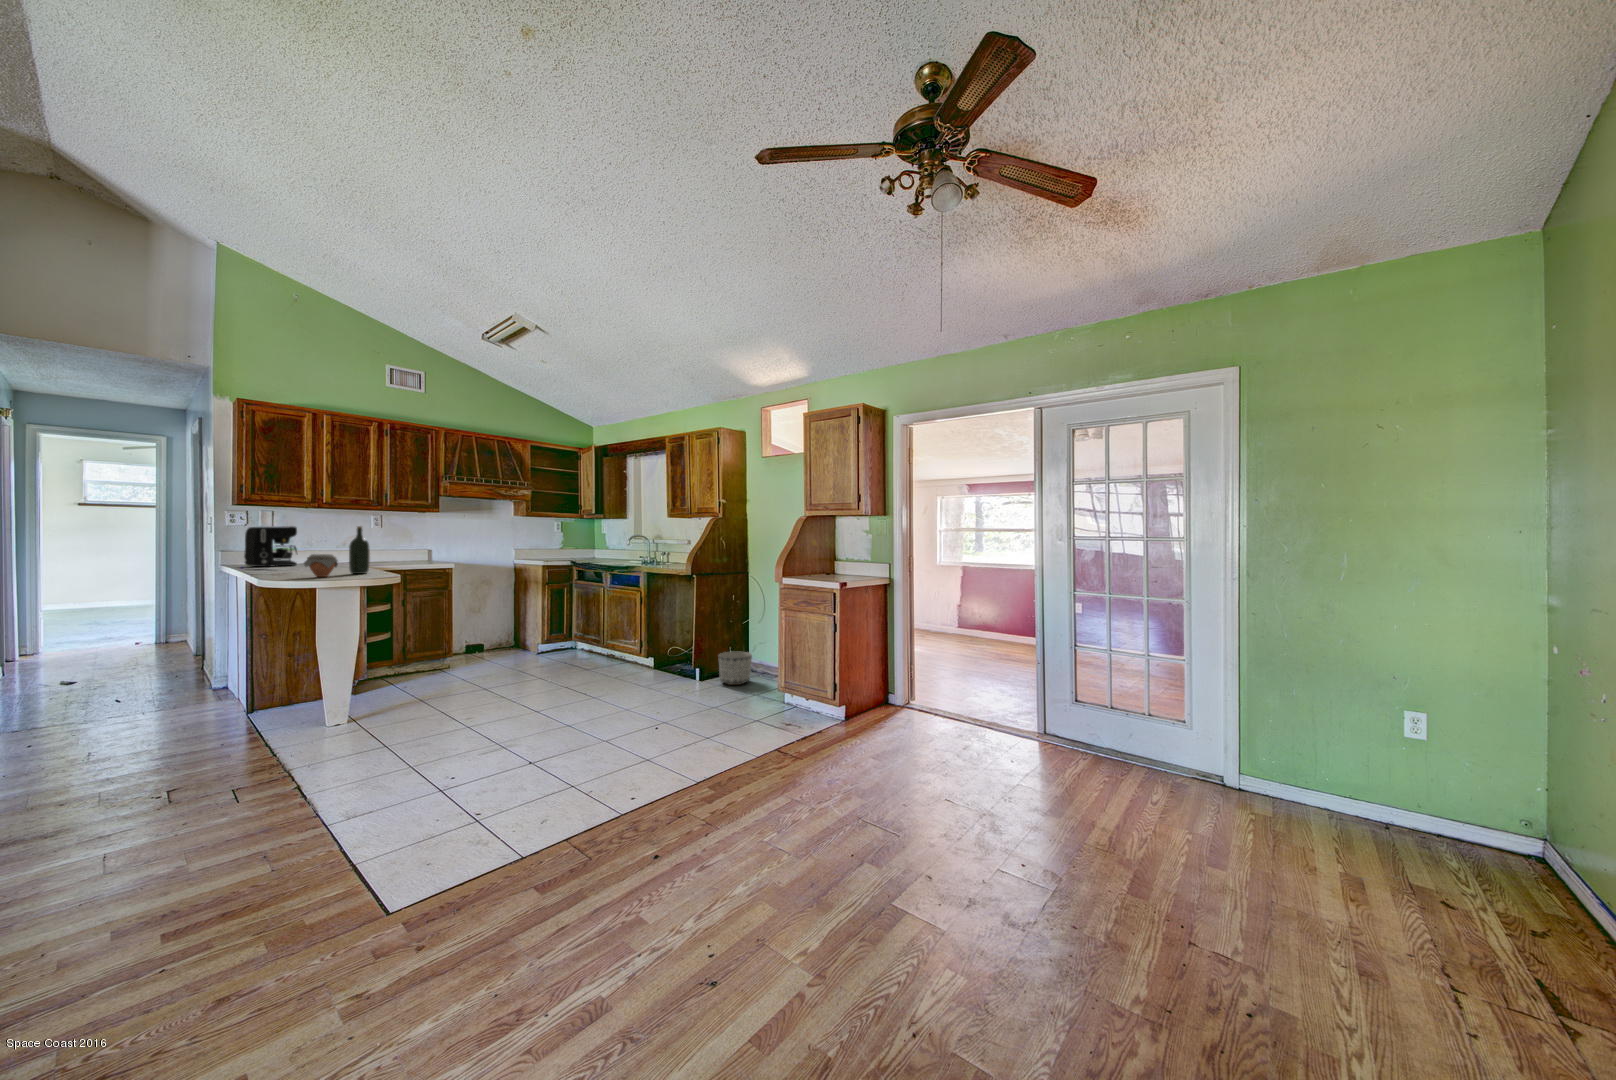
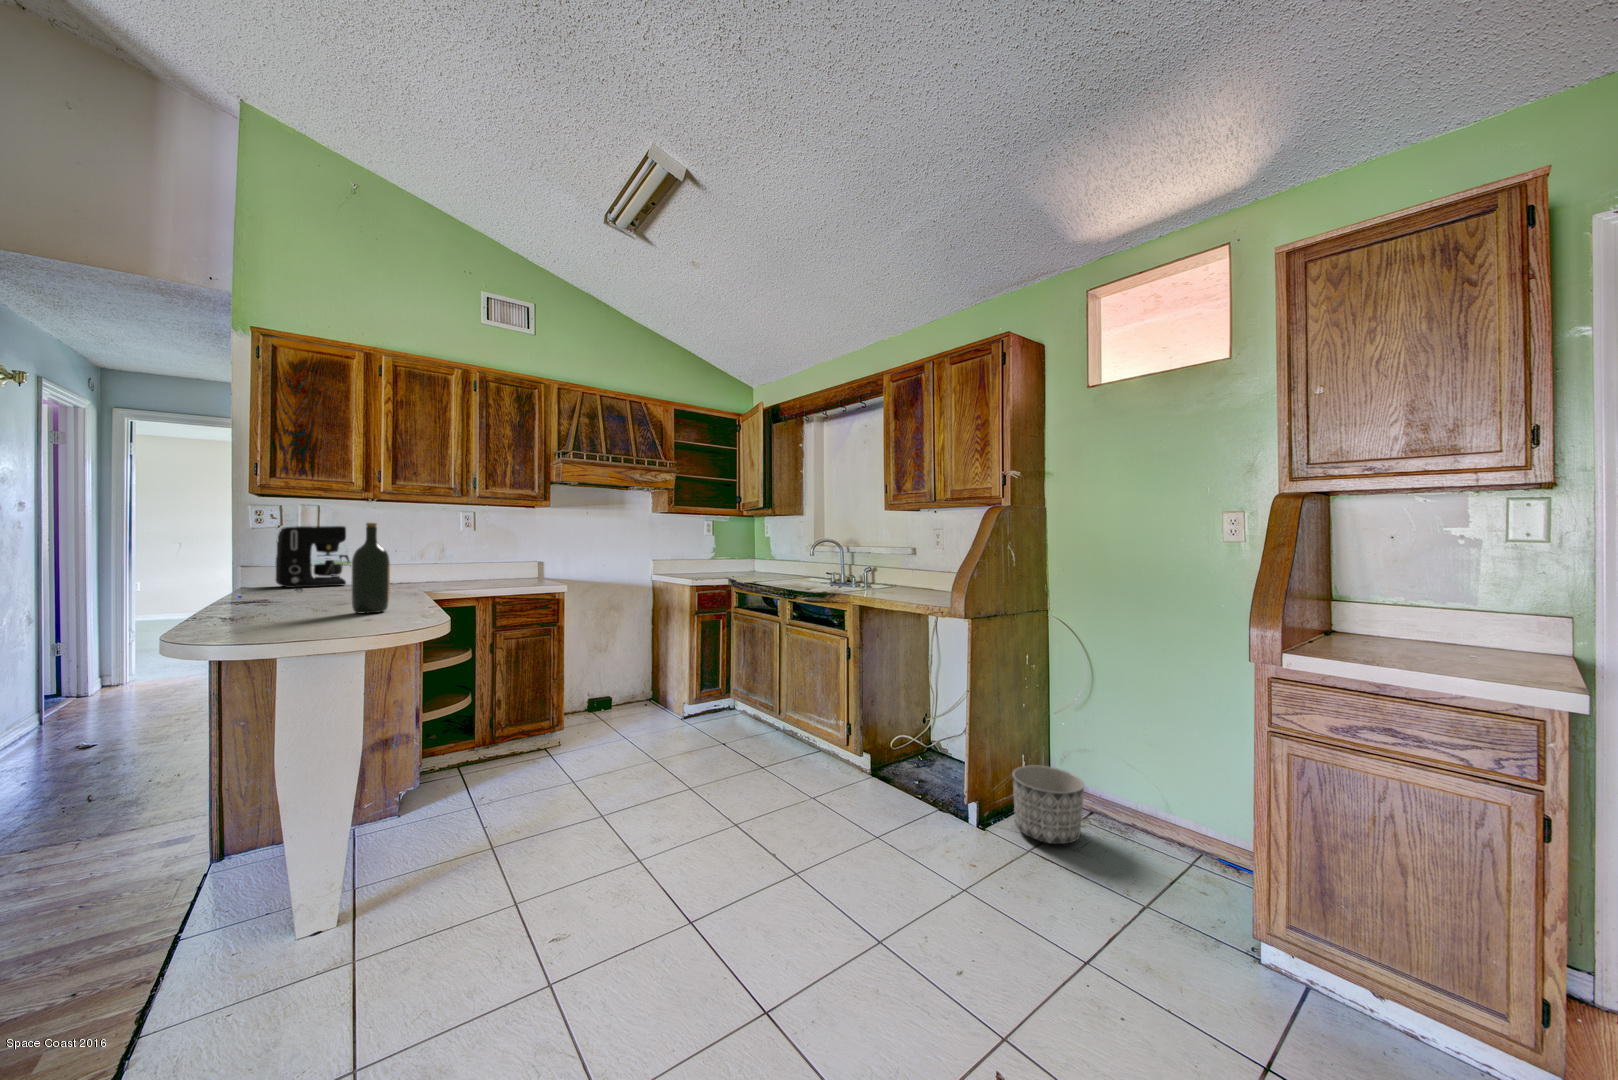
jar: present [304,554,338,577] -> none [236,577,311,626]

